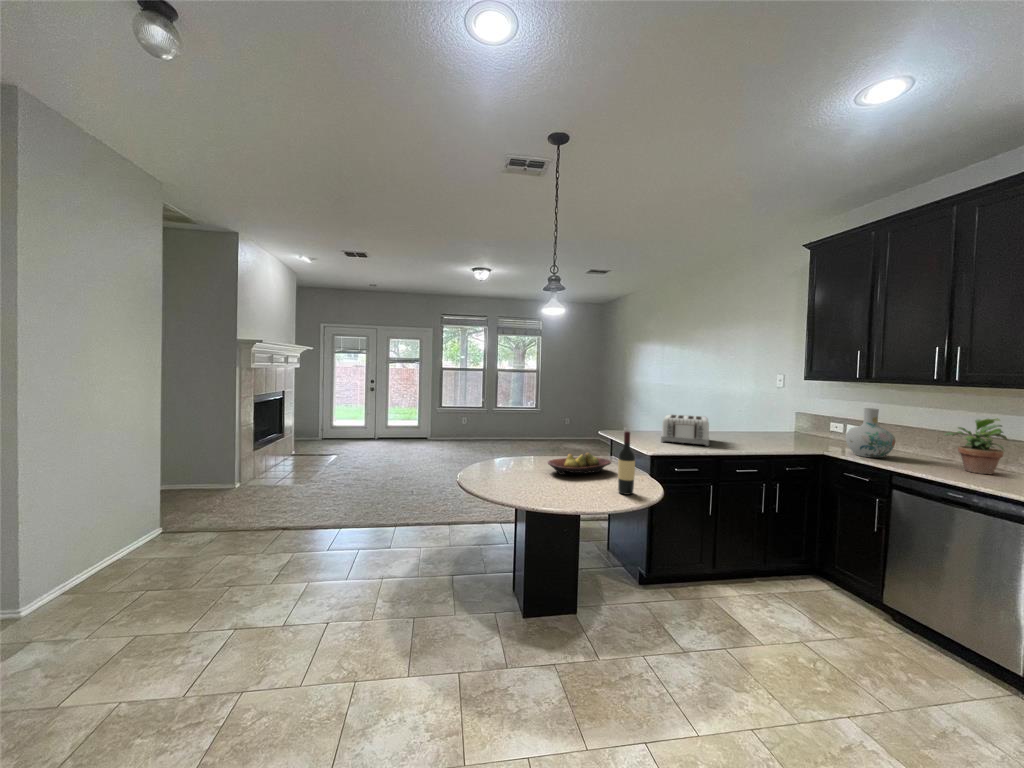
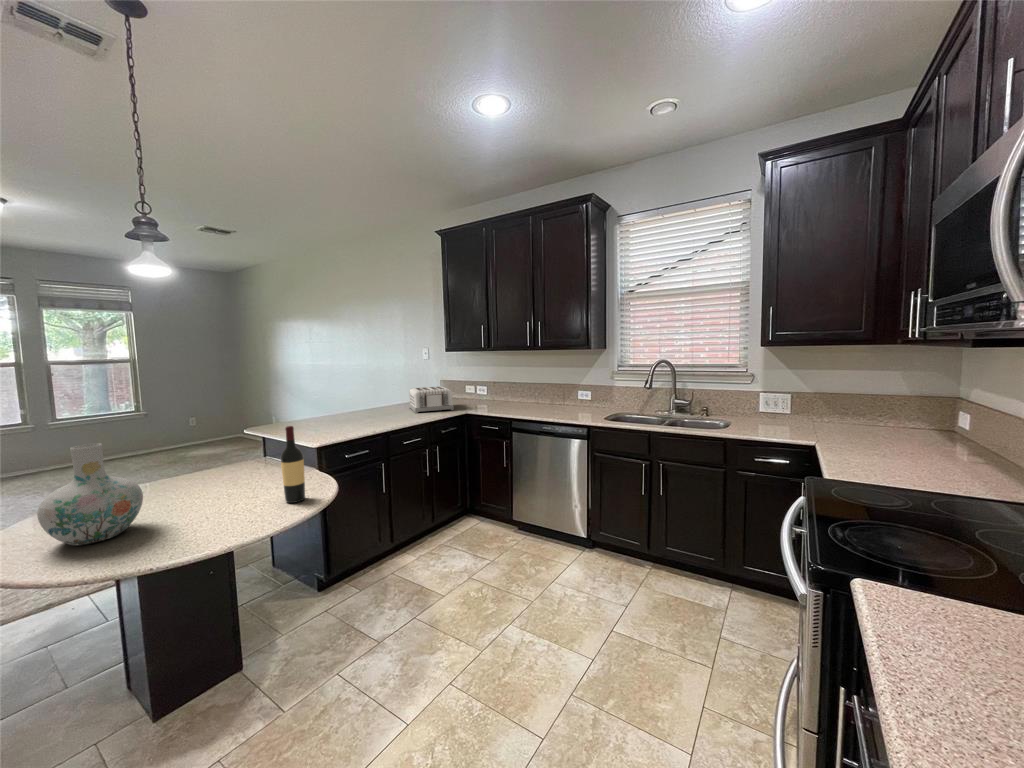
vase: present [846,408,895,458] -> present [37,443,143,545]
toaster: present [661,414,709,446] -> present [409,386,454,413]
potted plant: present [944,418,1007,474] -> none [536,372,566,411]
fruit bowl: present [548,453,611,475] -> none [167,461,269,501]

